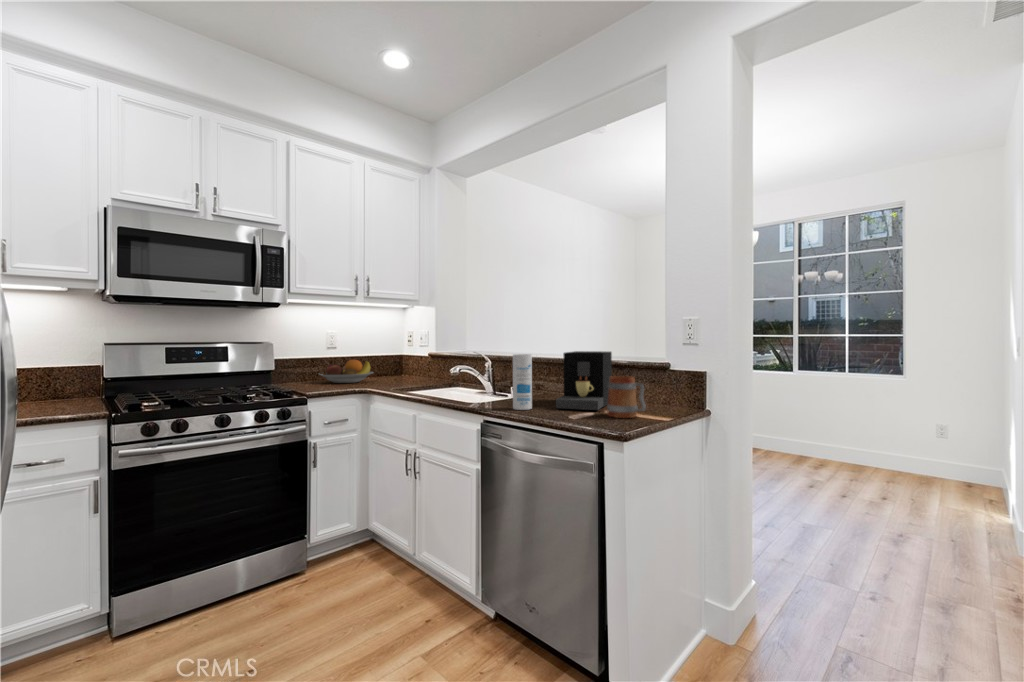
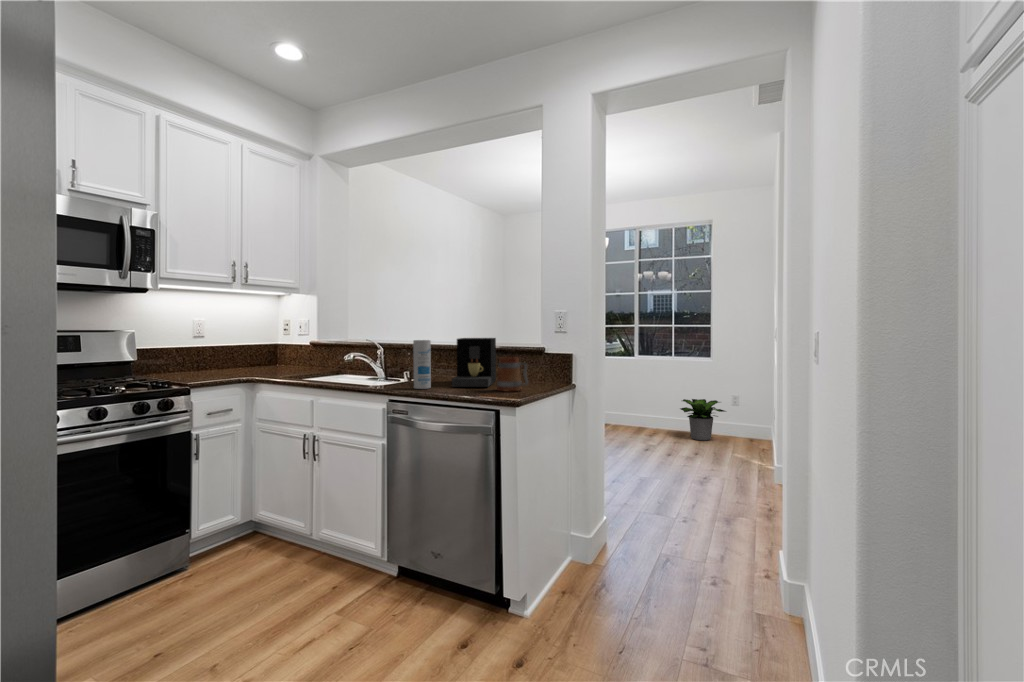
fruit bowl: present [319,360,373,383] -> none [187,349,251,373]
potted plant: none [855,425,926,479] -> present [680,399,726,440]

